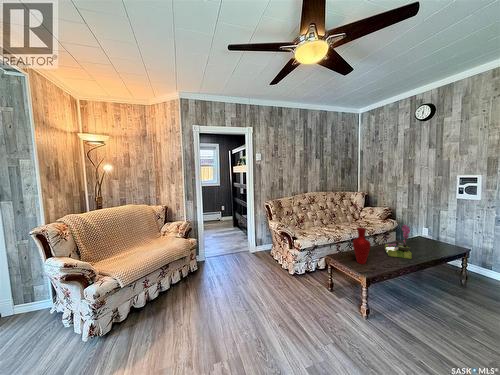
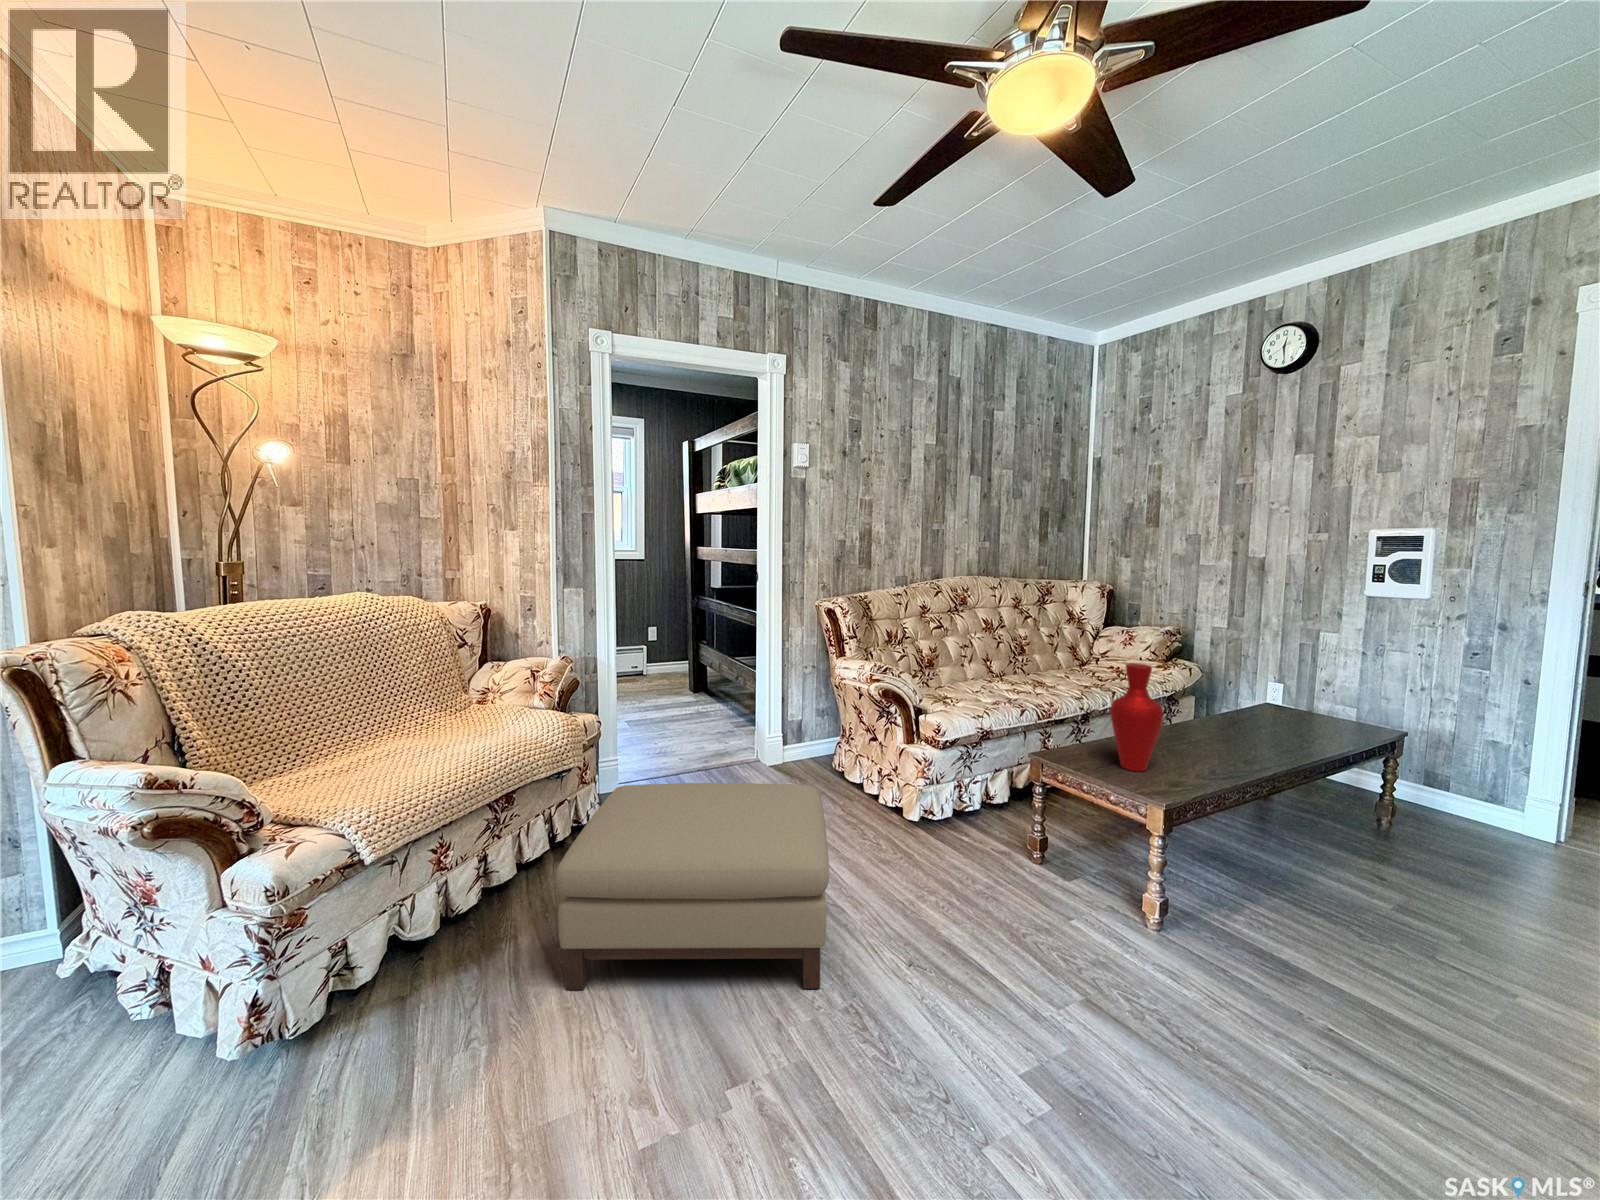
flower arrangement: present [385,225,412,259] -> none [1186,657,1267,755]
ottoman: none [172,263,257,333] -> present [555,783,829,990]

